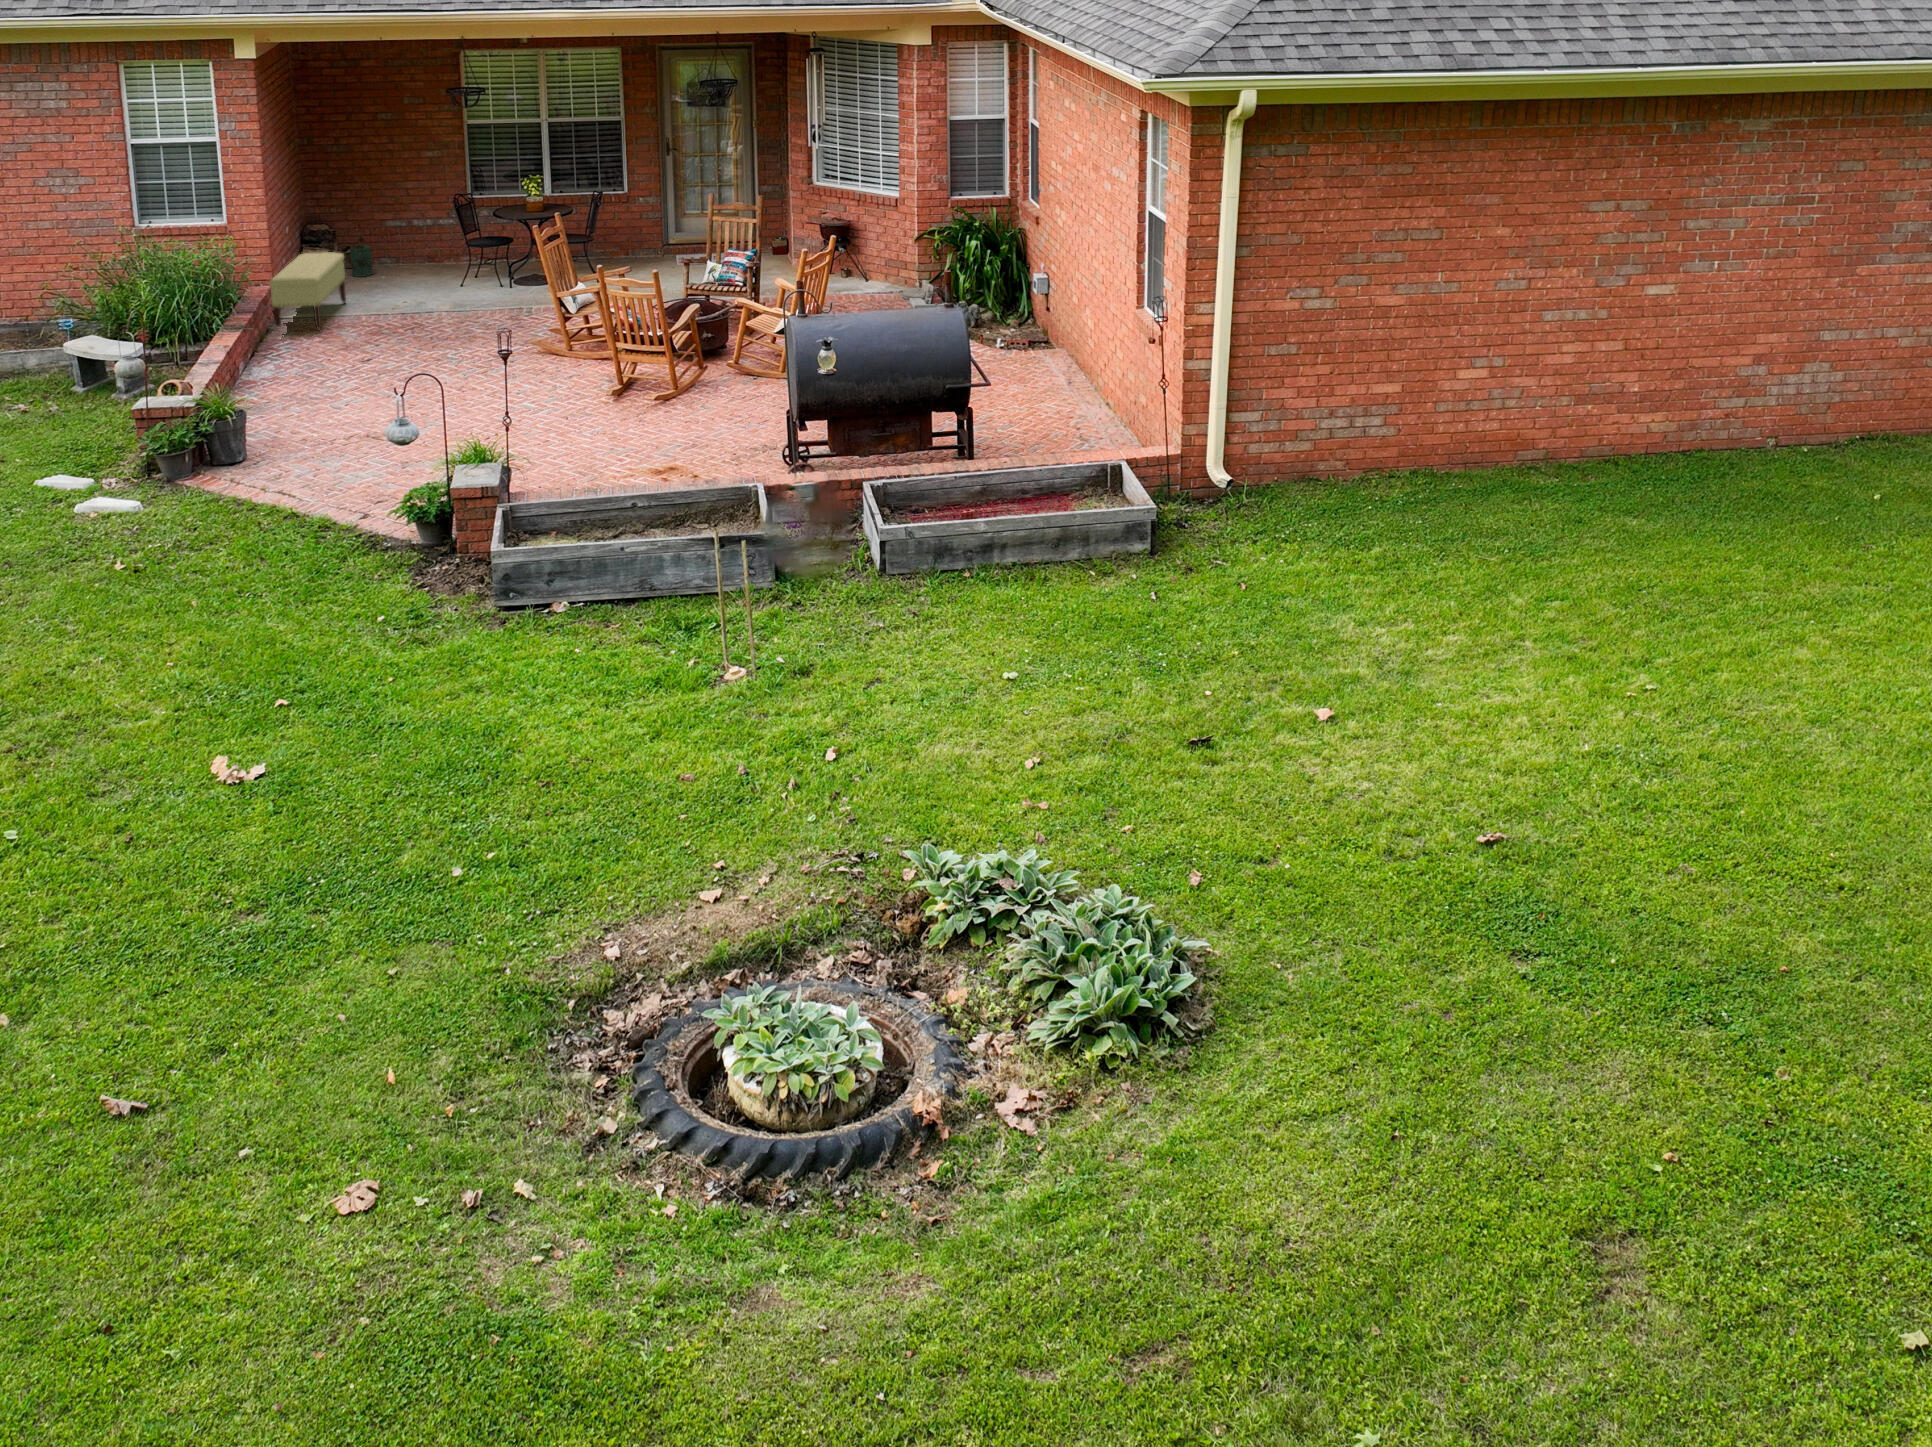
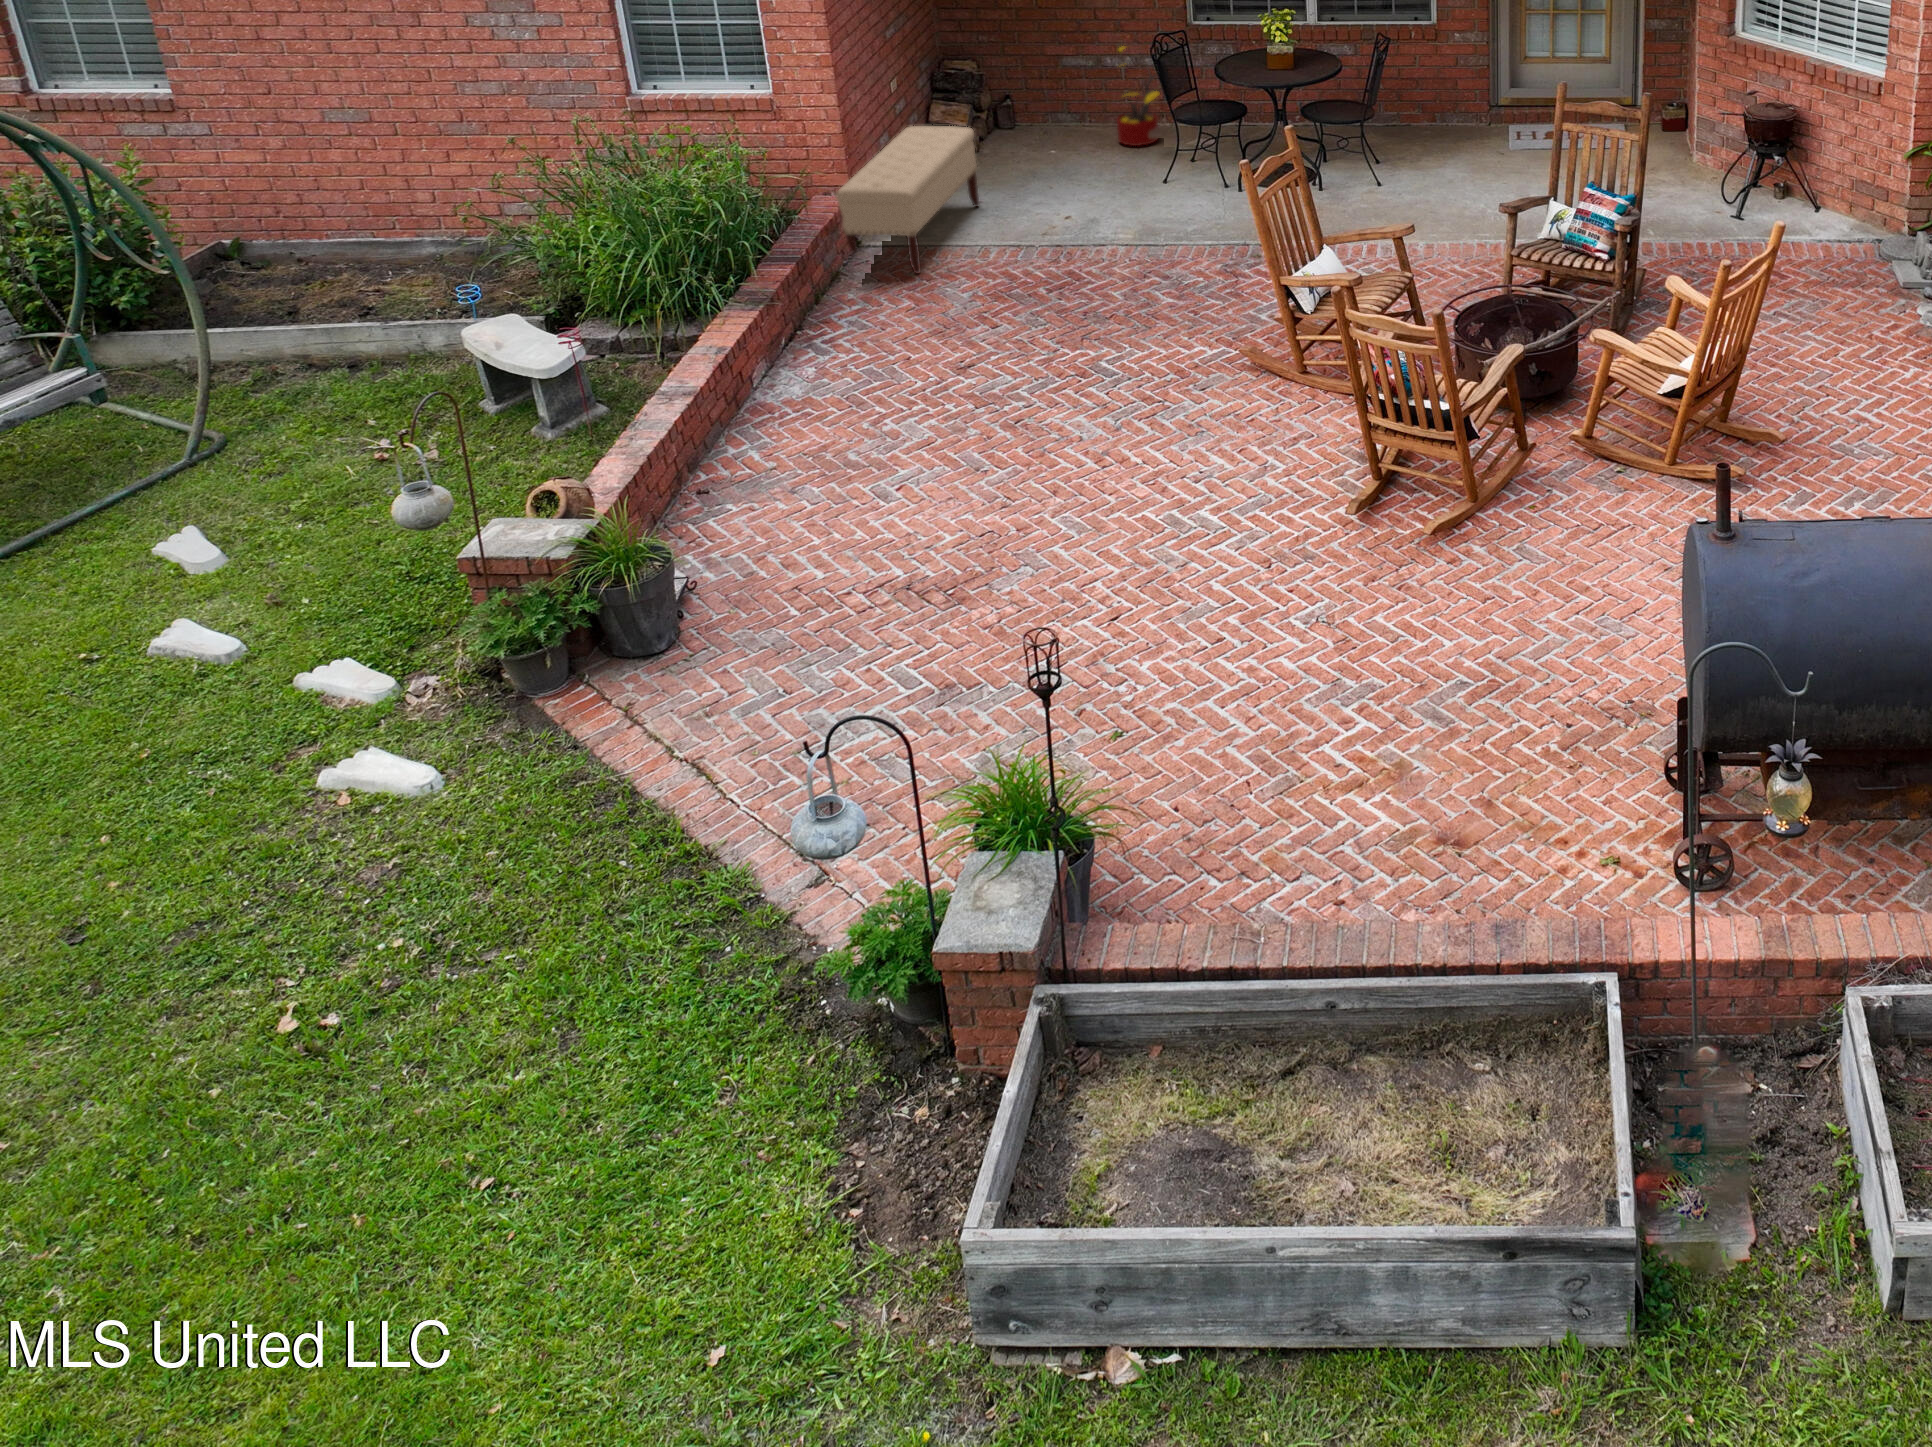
decorative plant: none [425,207,457,275] -> present [1117,46,1159,146]
watering can: present [350,238,374,277] -> none [1004,77,1041,142]

